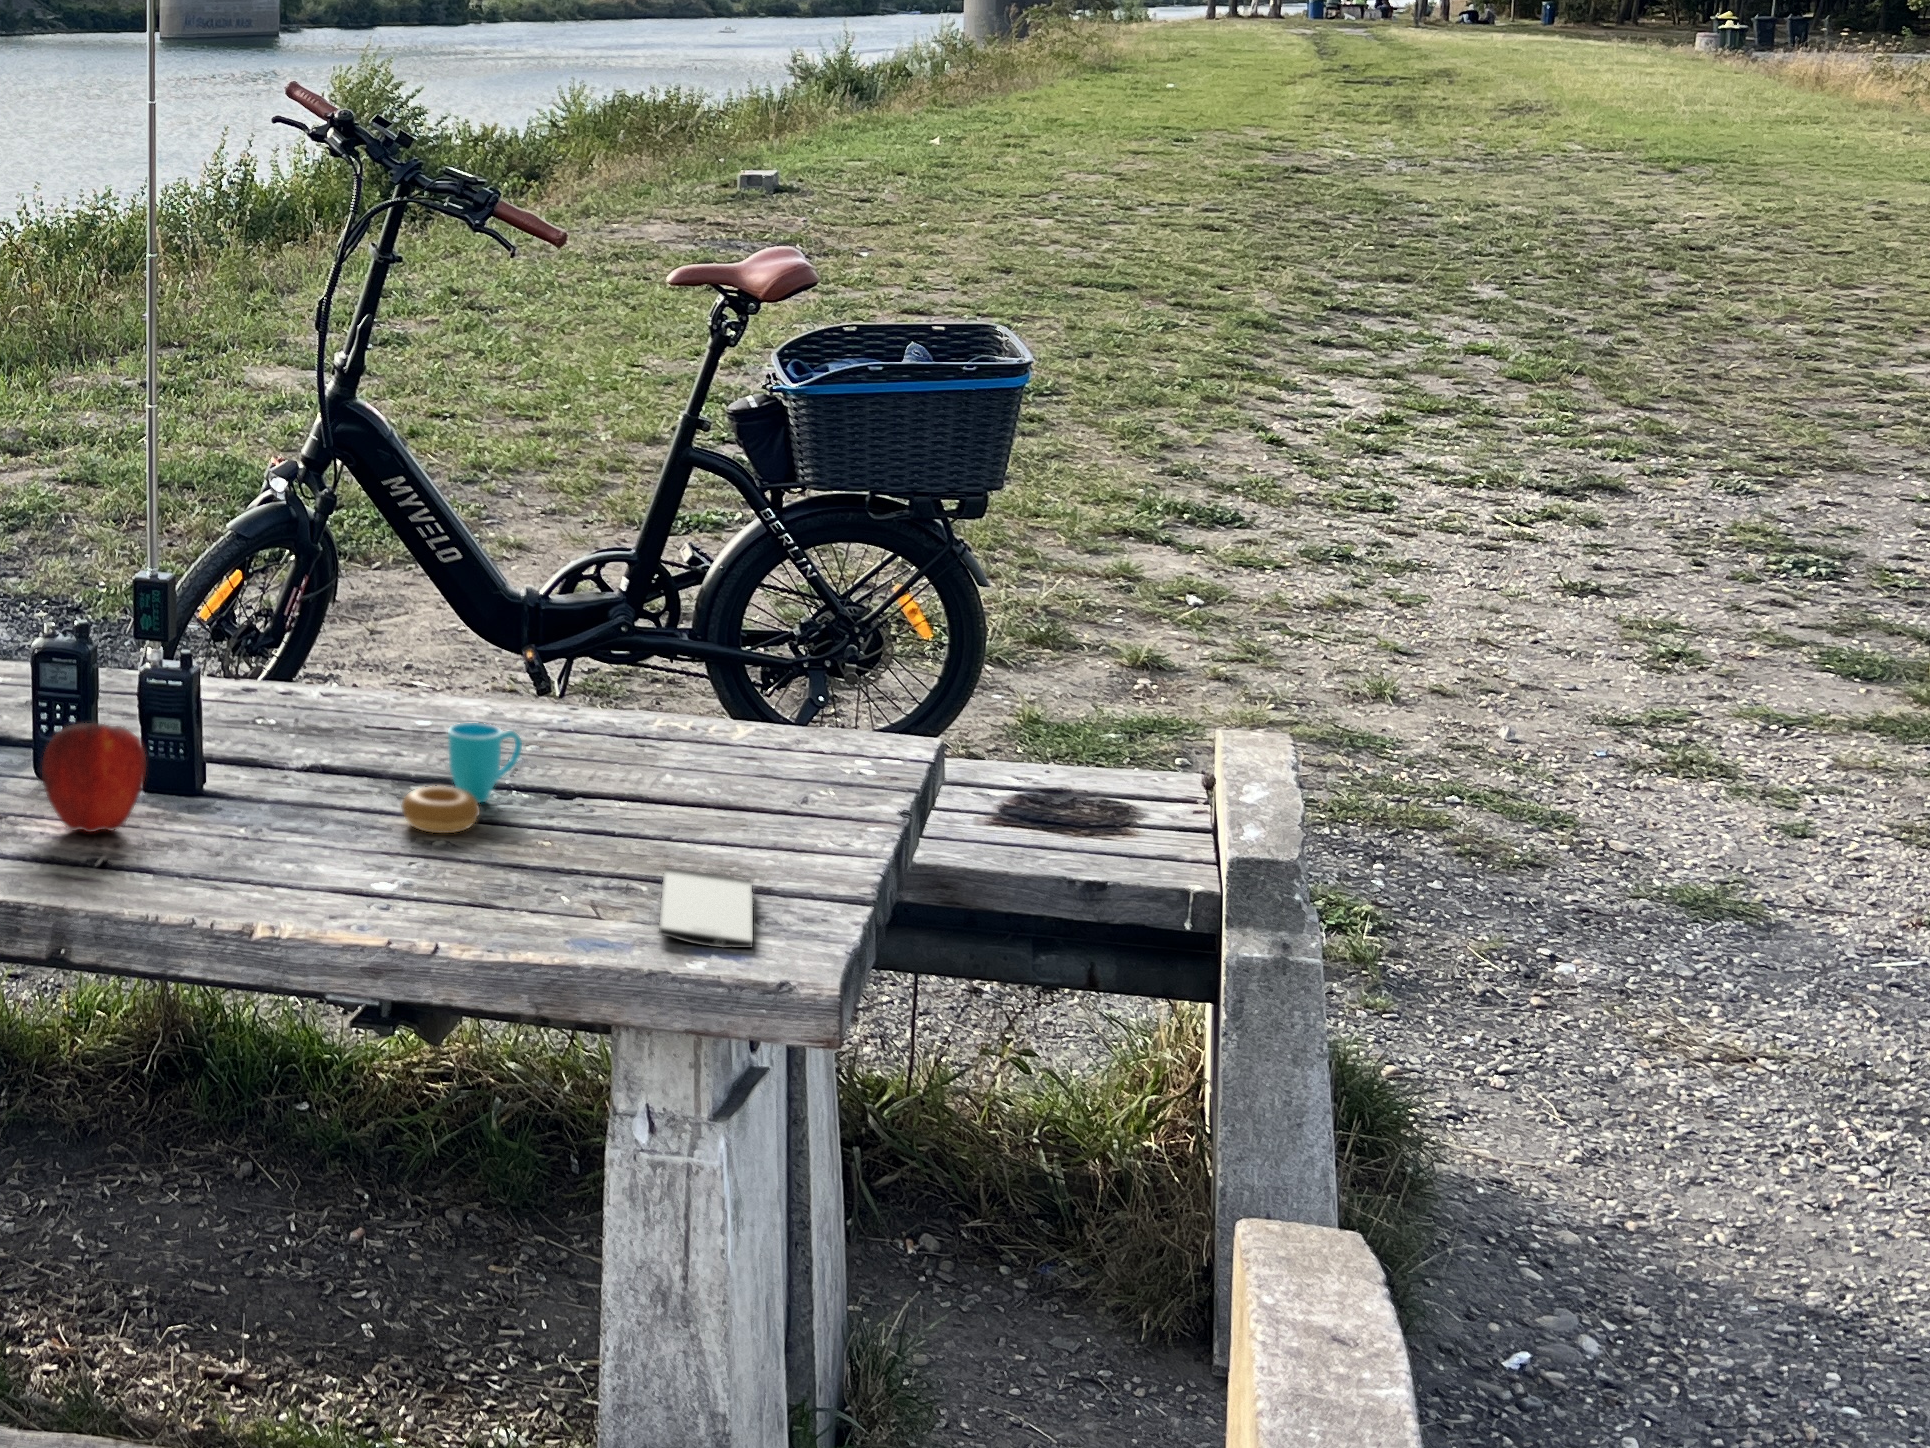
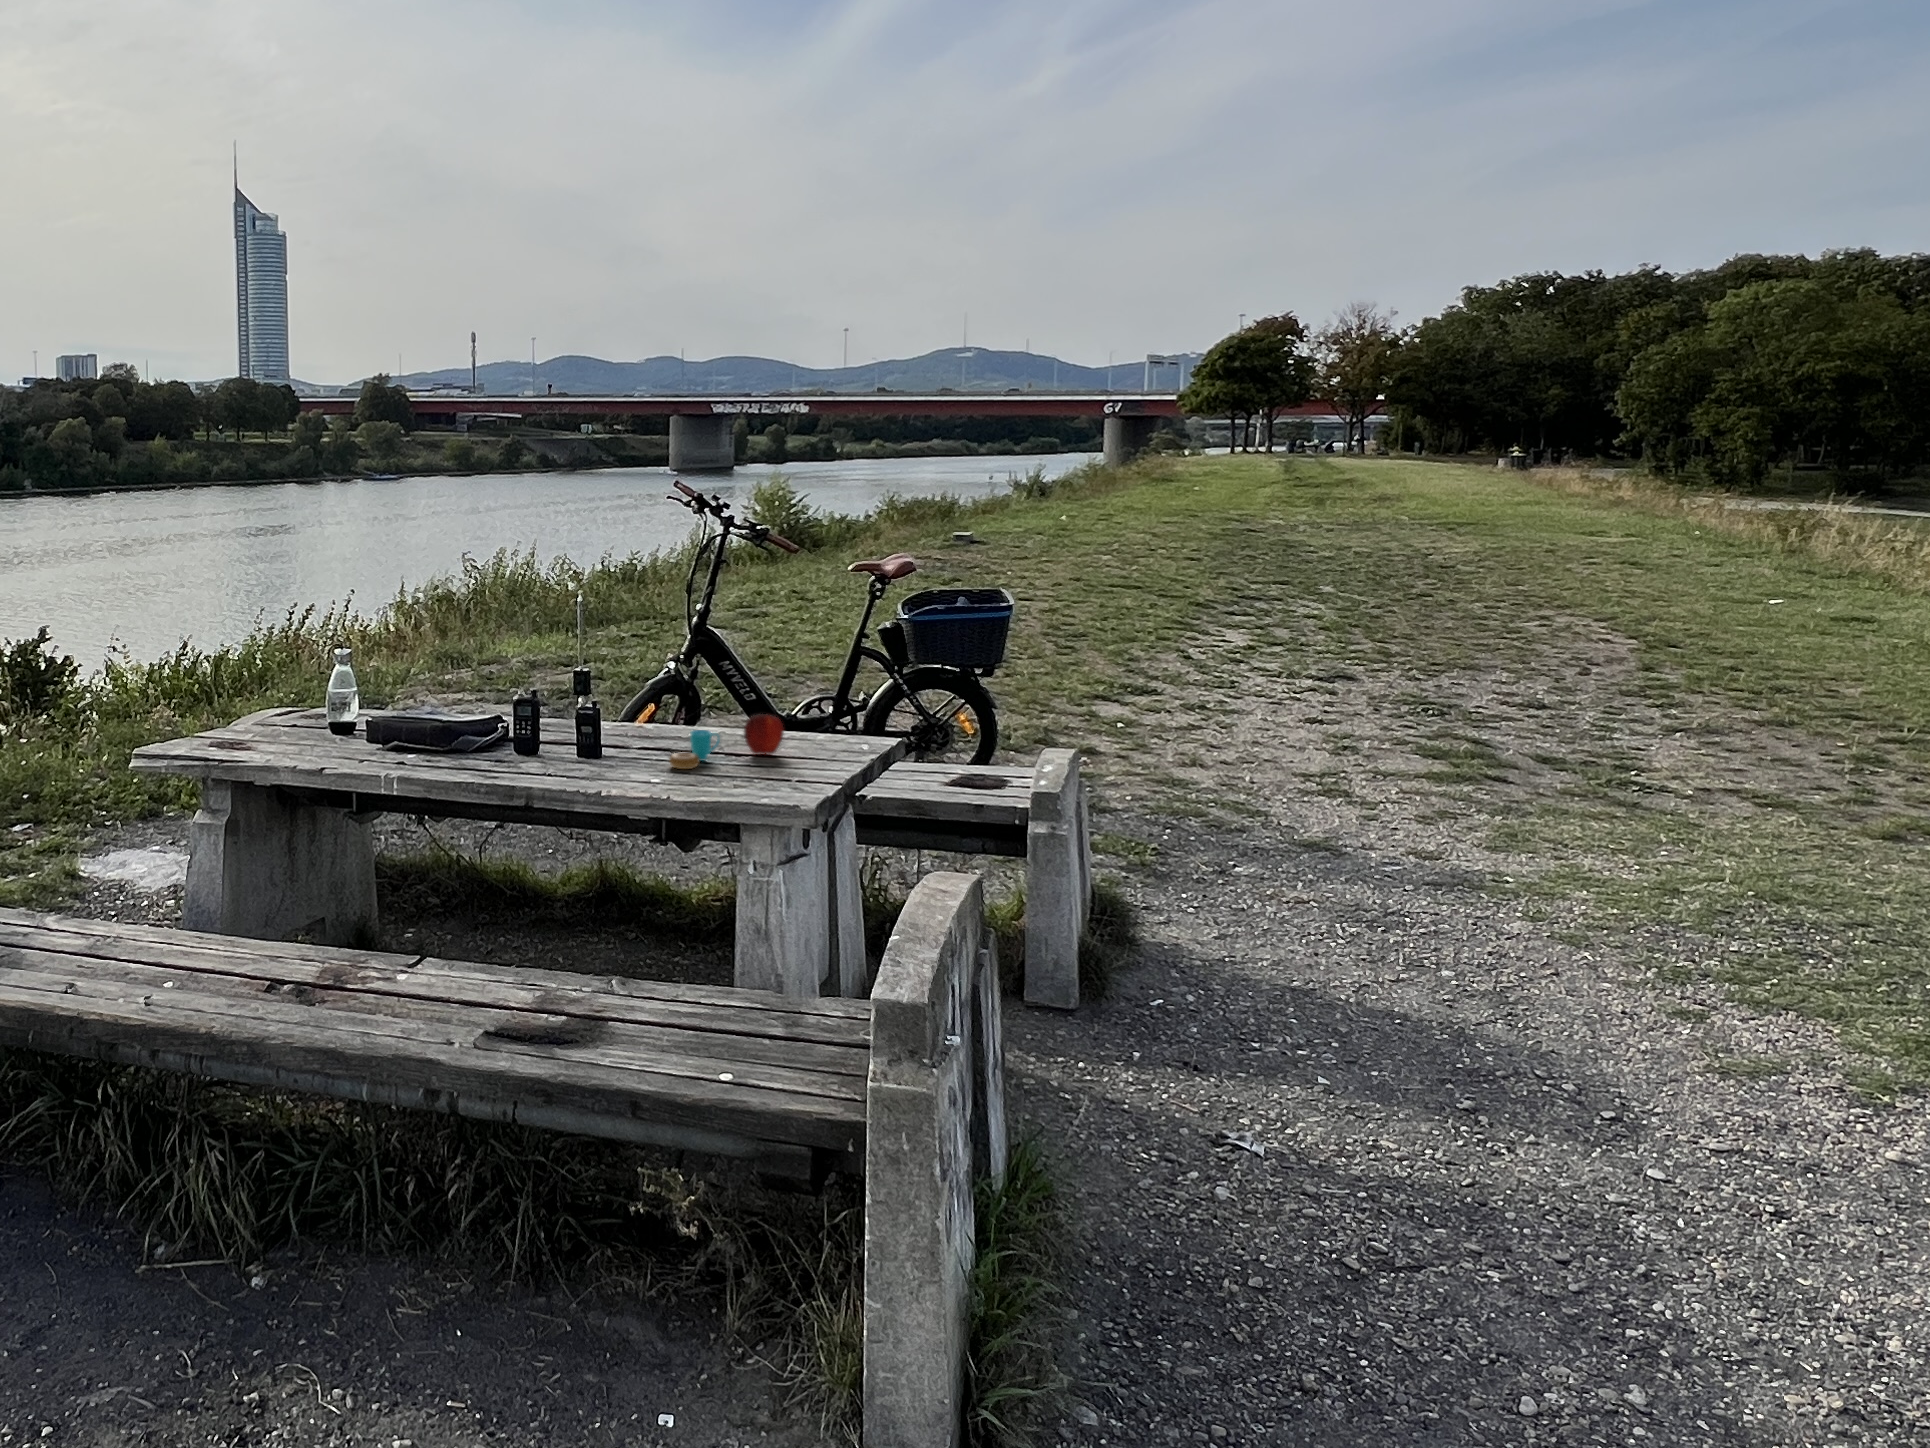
apple: present [42,723,146,832] -> present [744,714,784,755]
smartphone: present [659,868,753,948] -> none [753,776,797,800]

